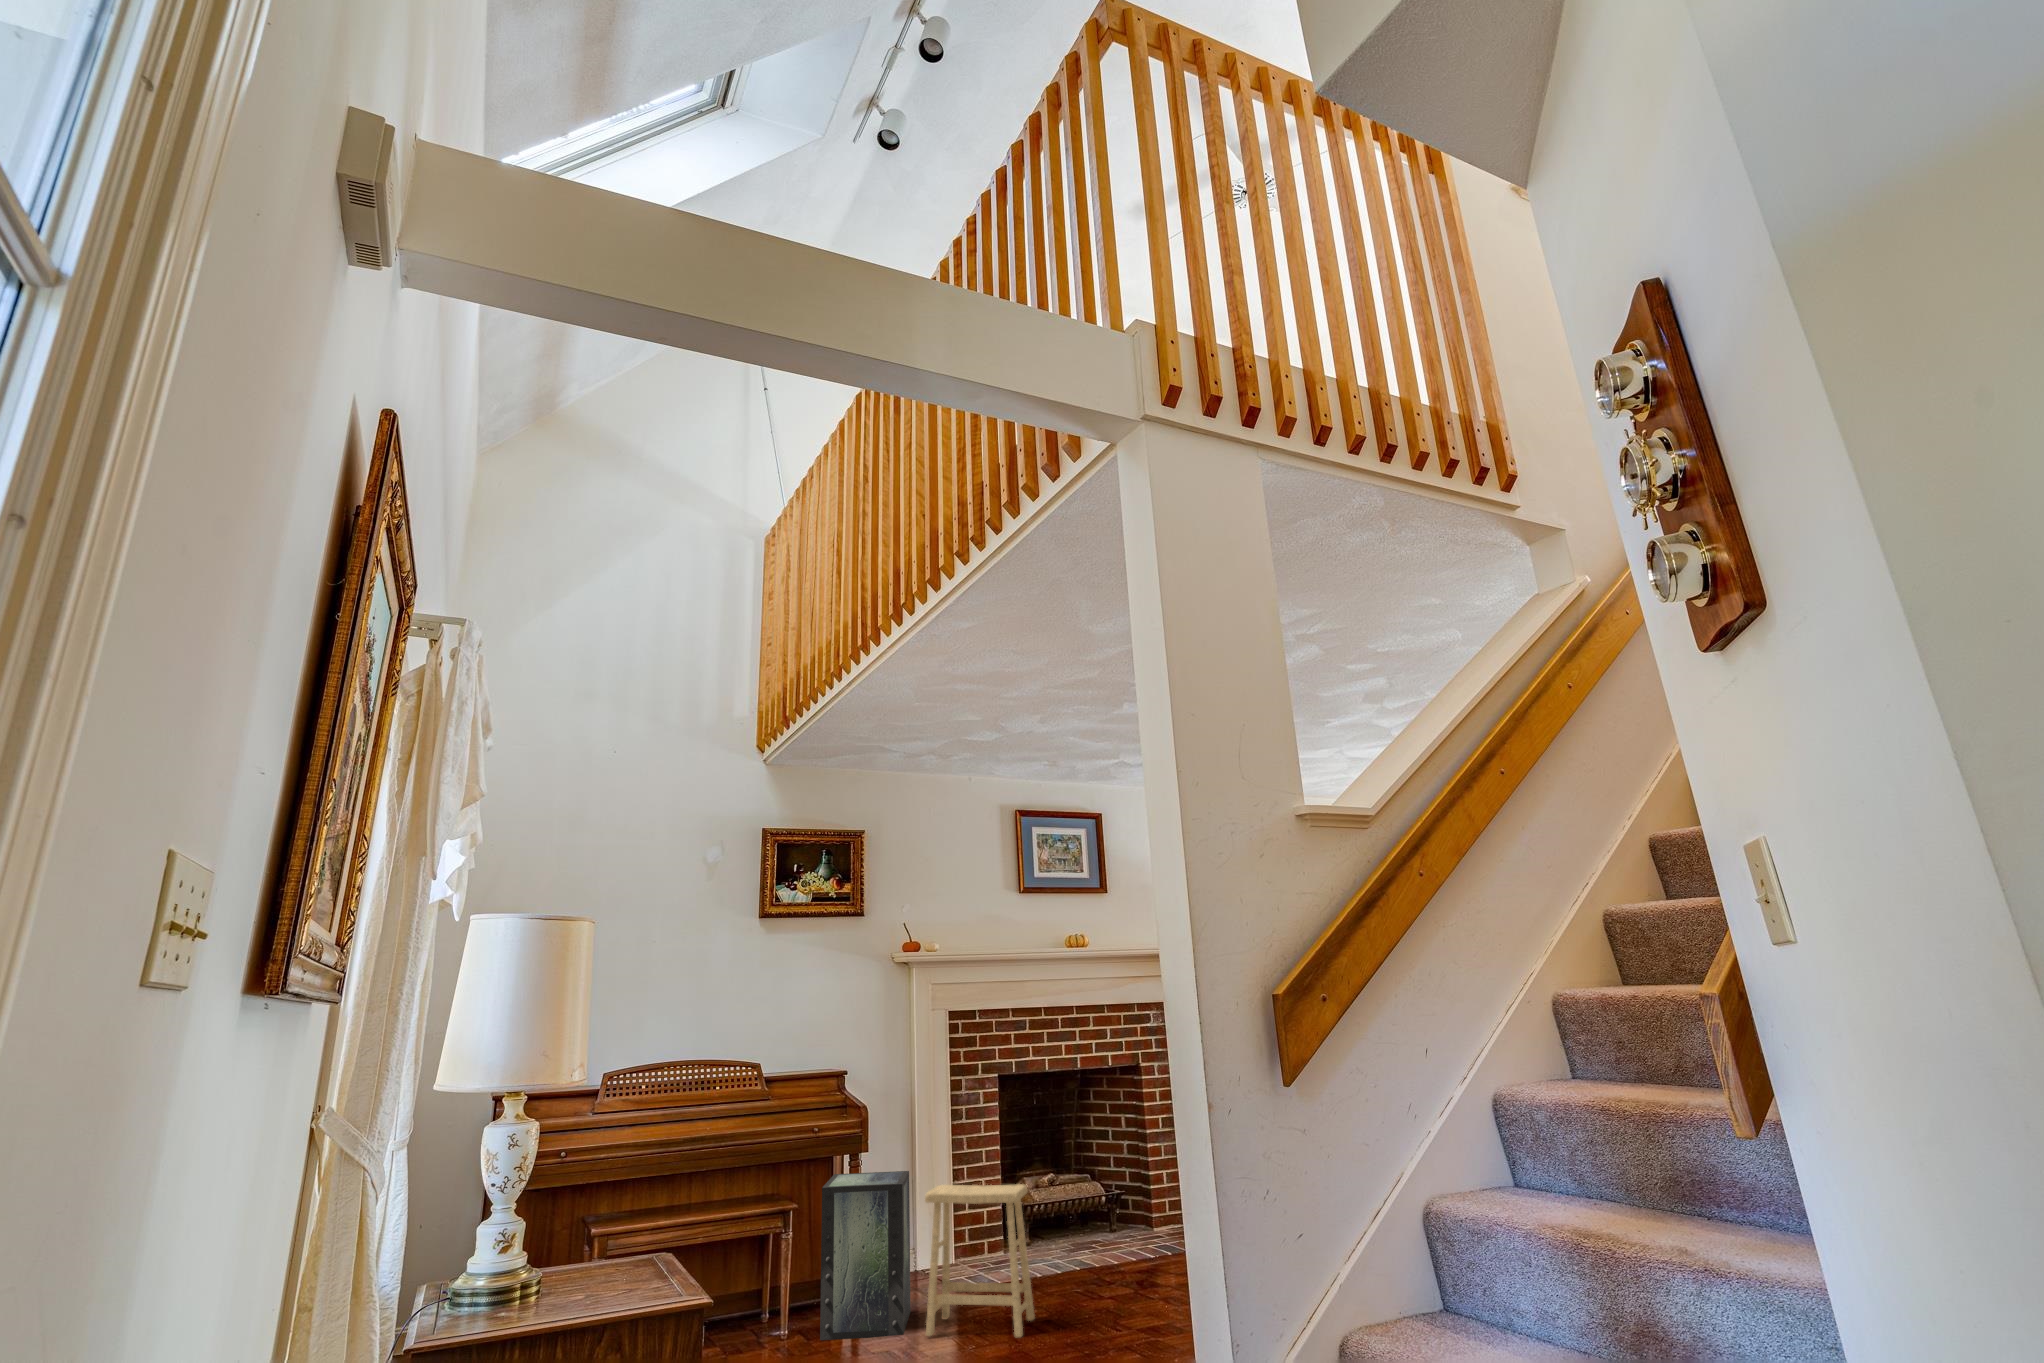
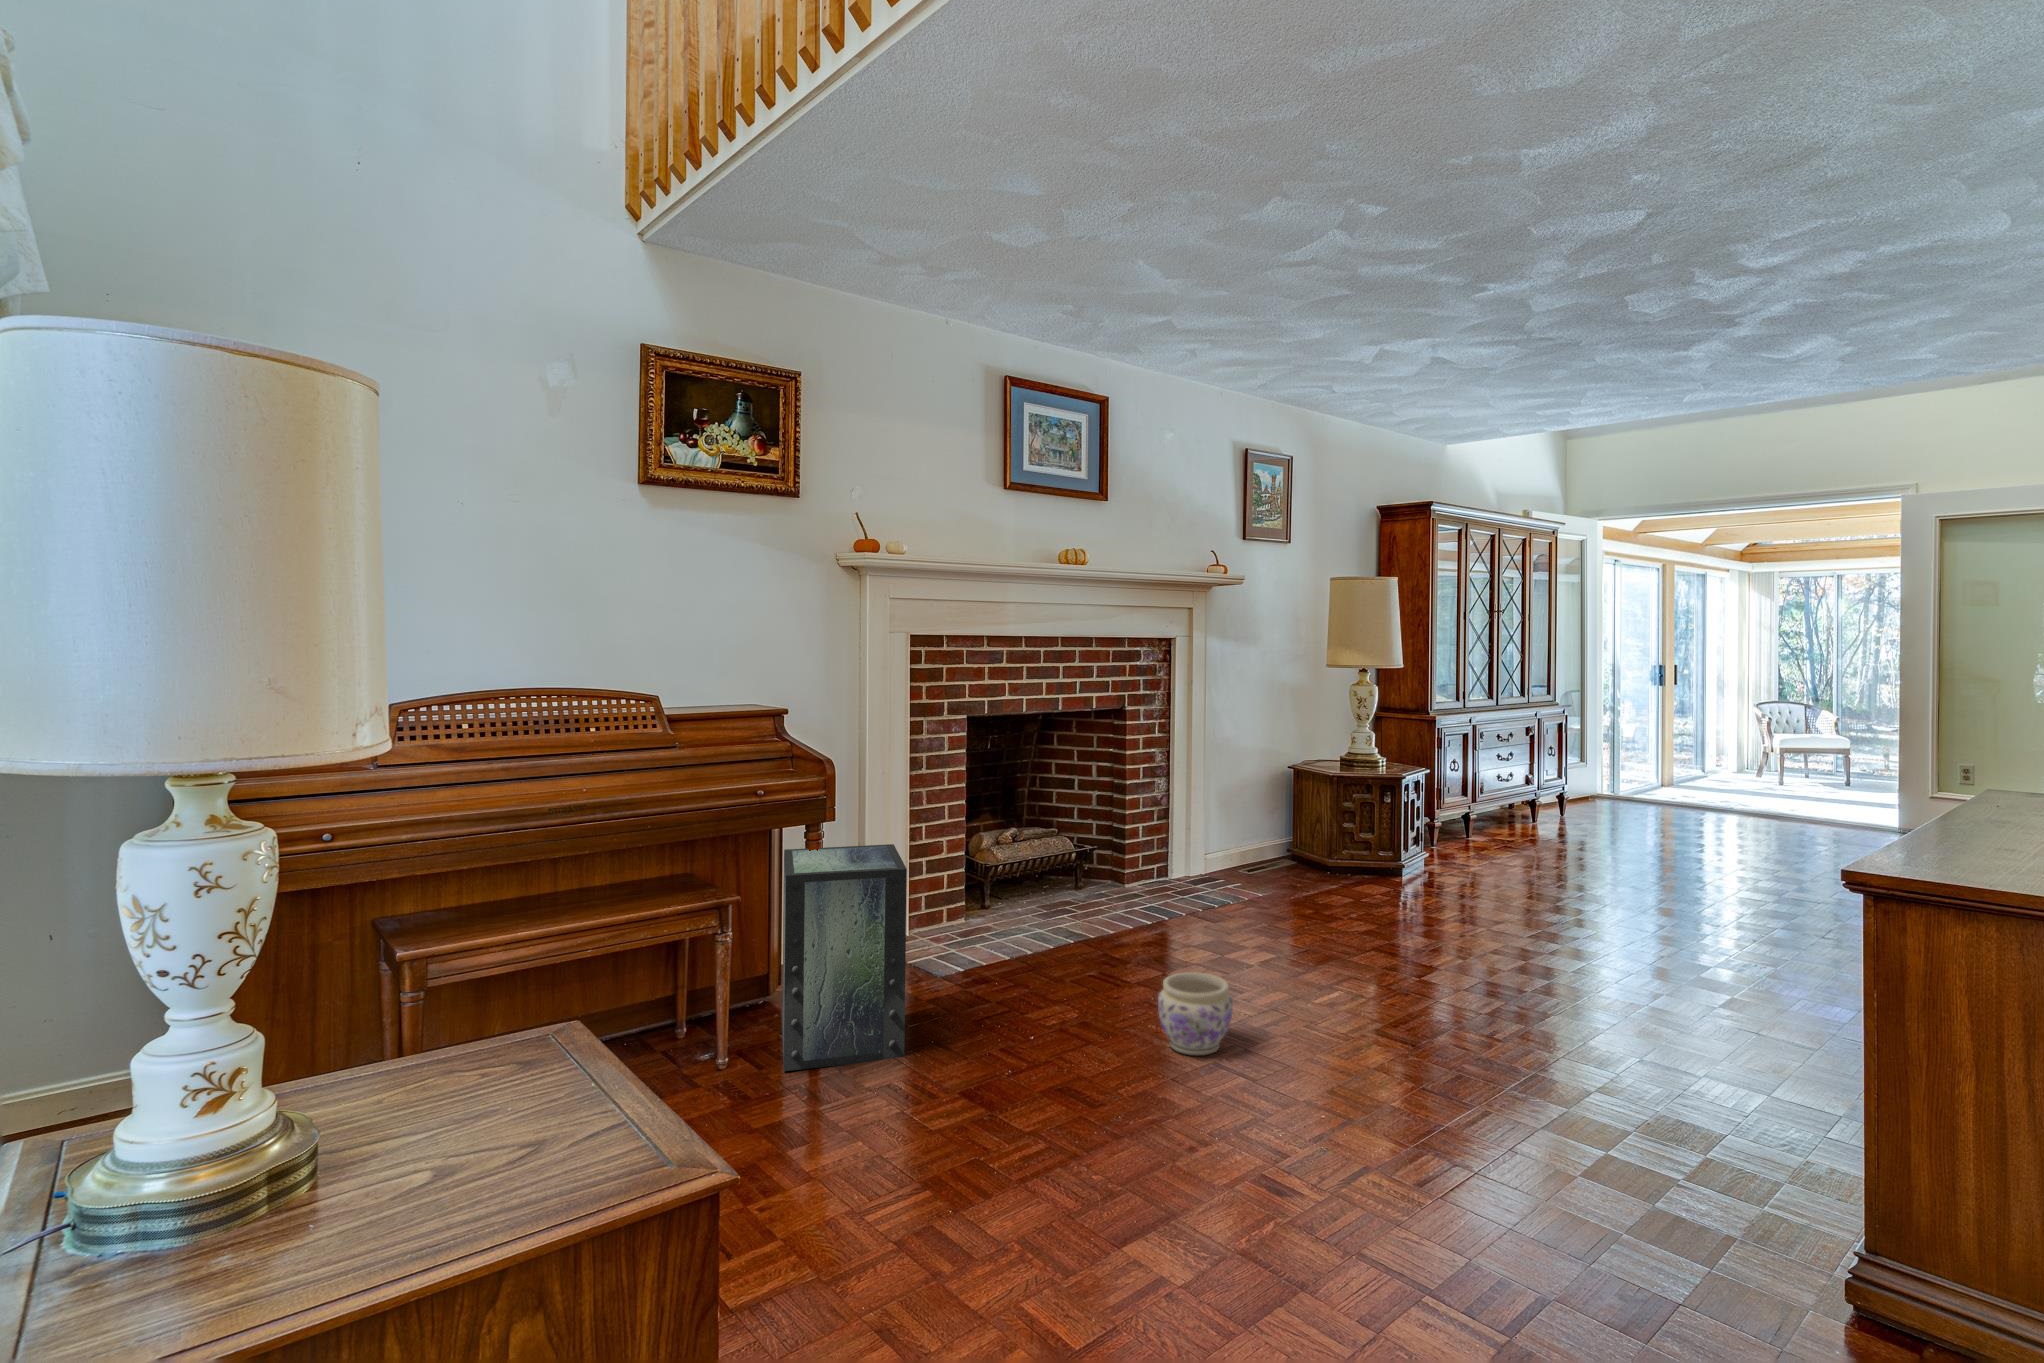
footstool: present [925,1184,1035,1338] -> none [941,866,1079,1060]
planter: none [1079,1272,1136,1338] -> present [1158,972,1233,1056]

